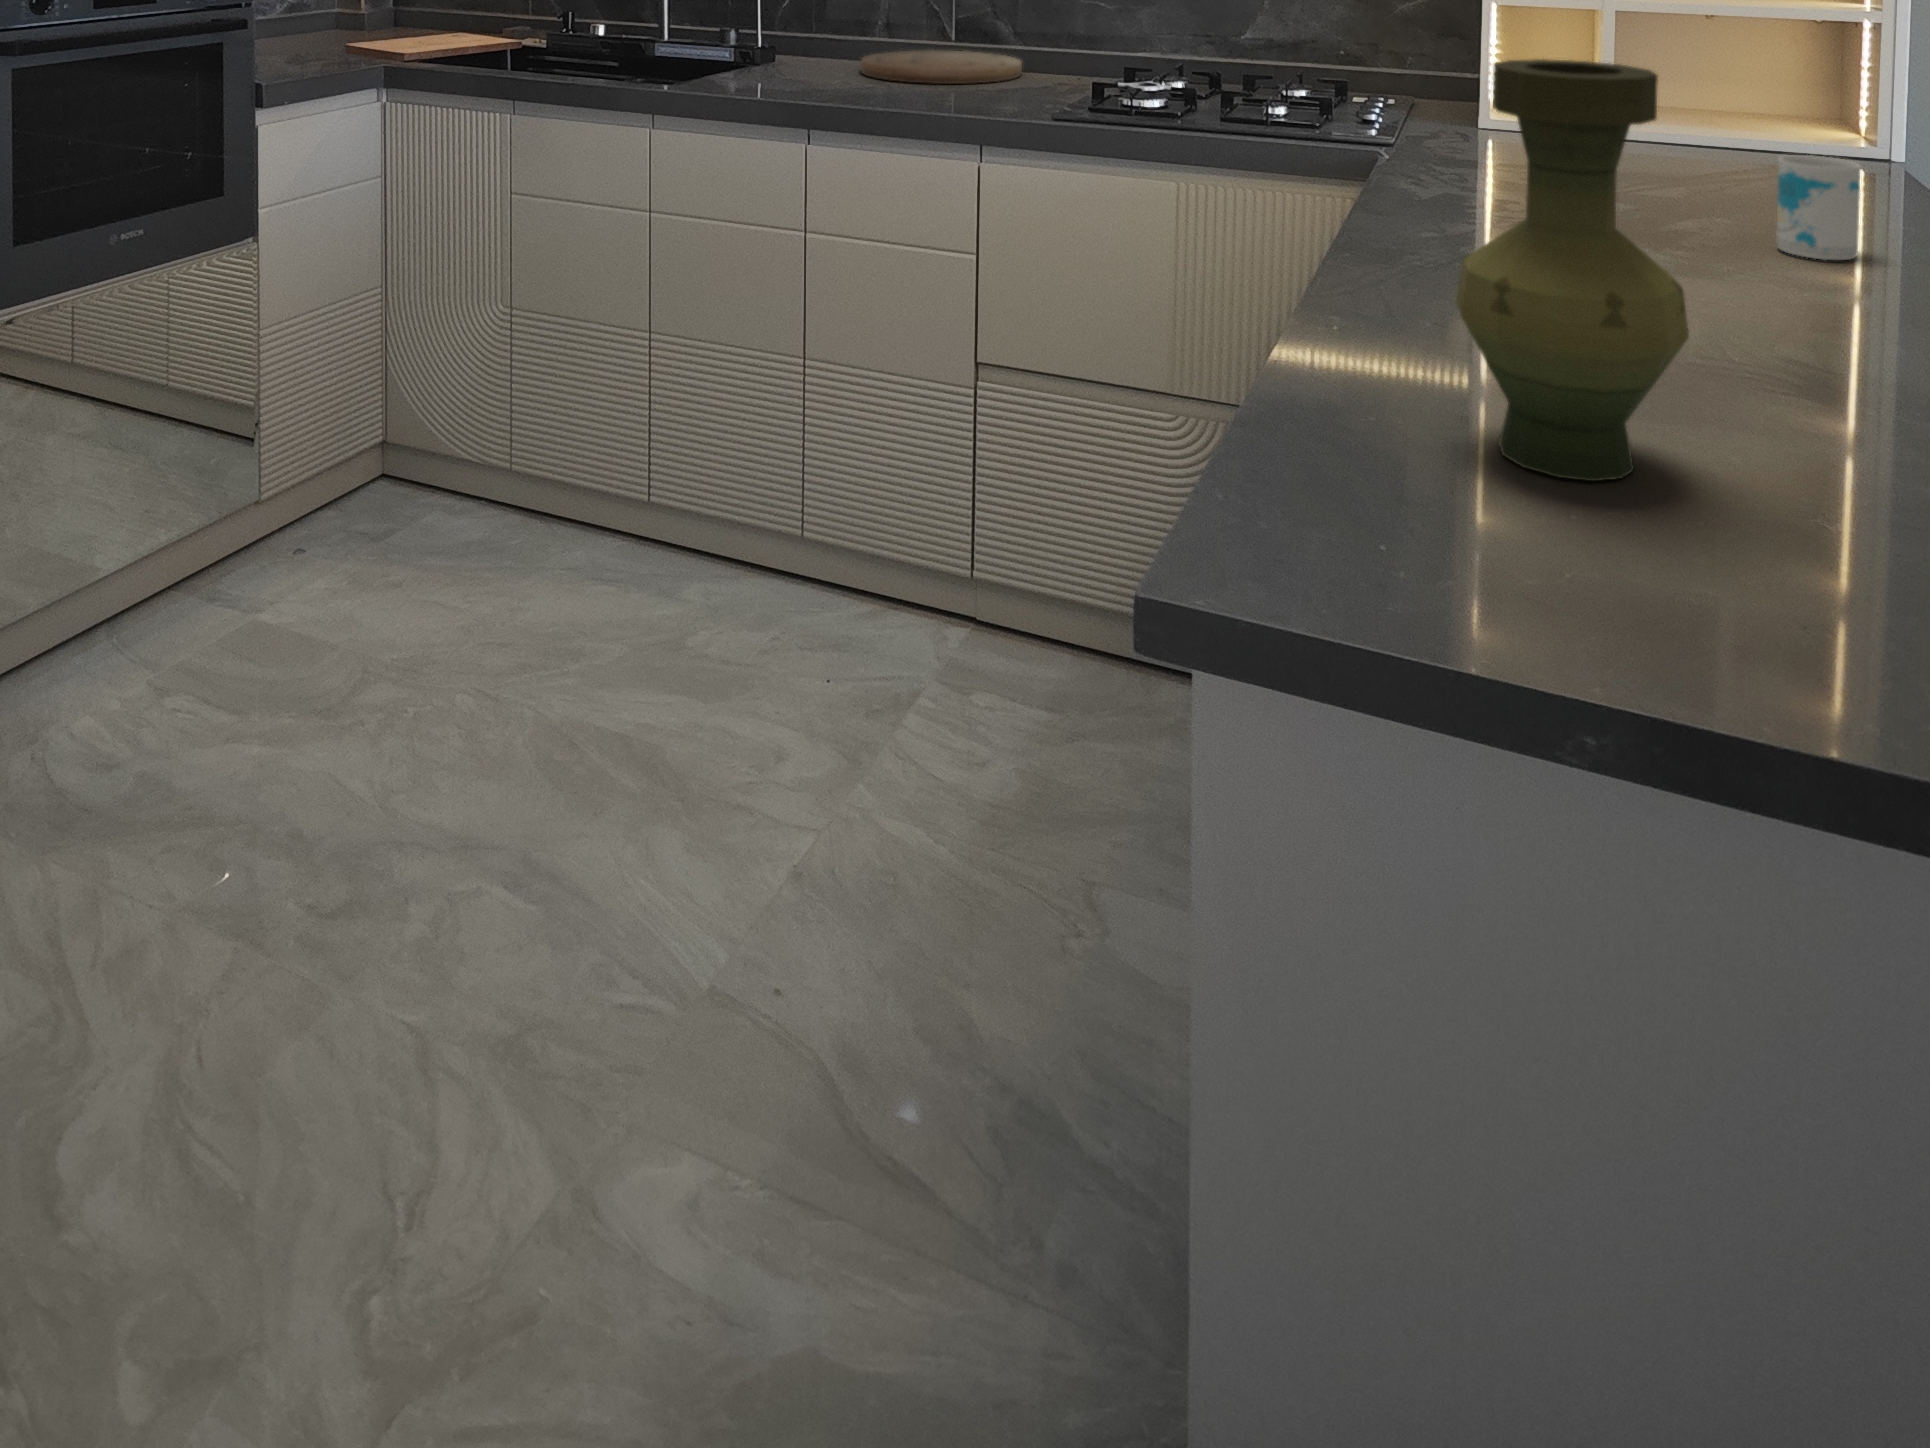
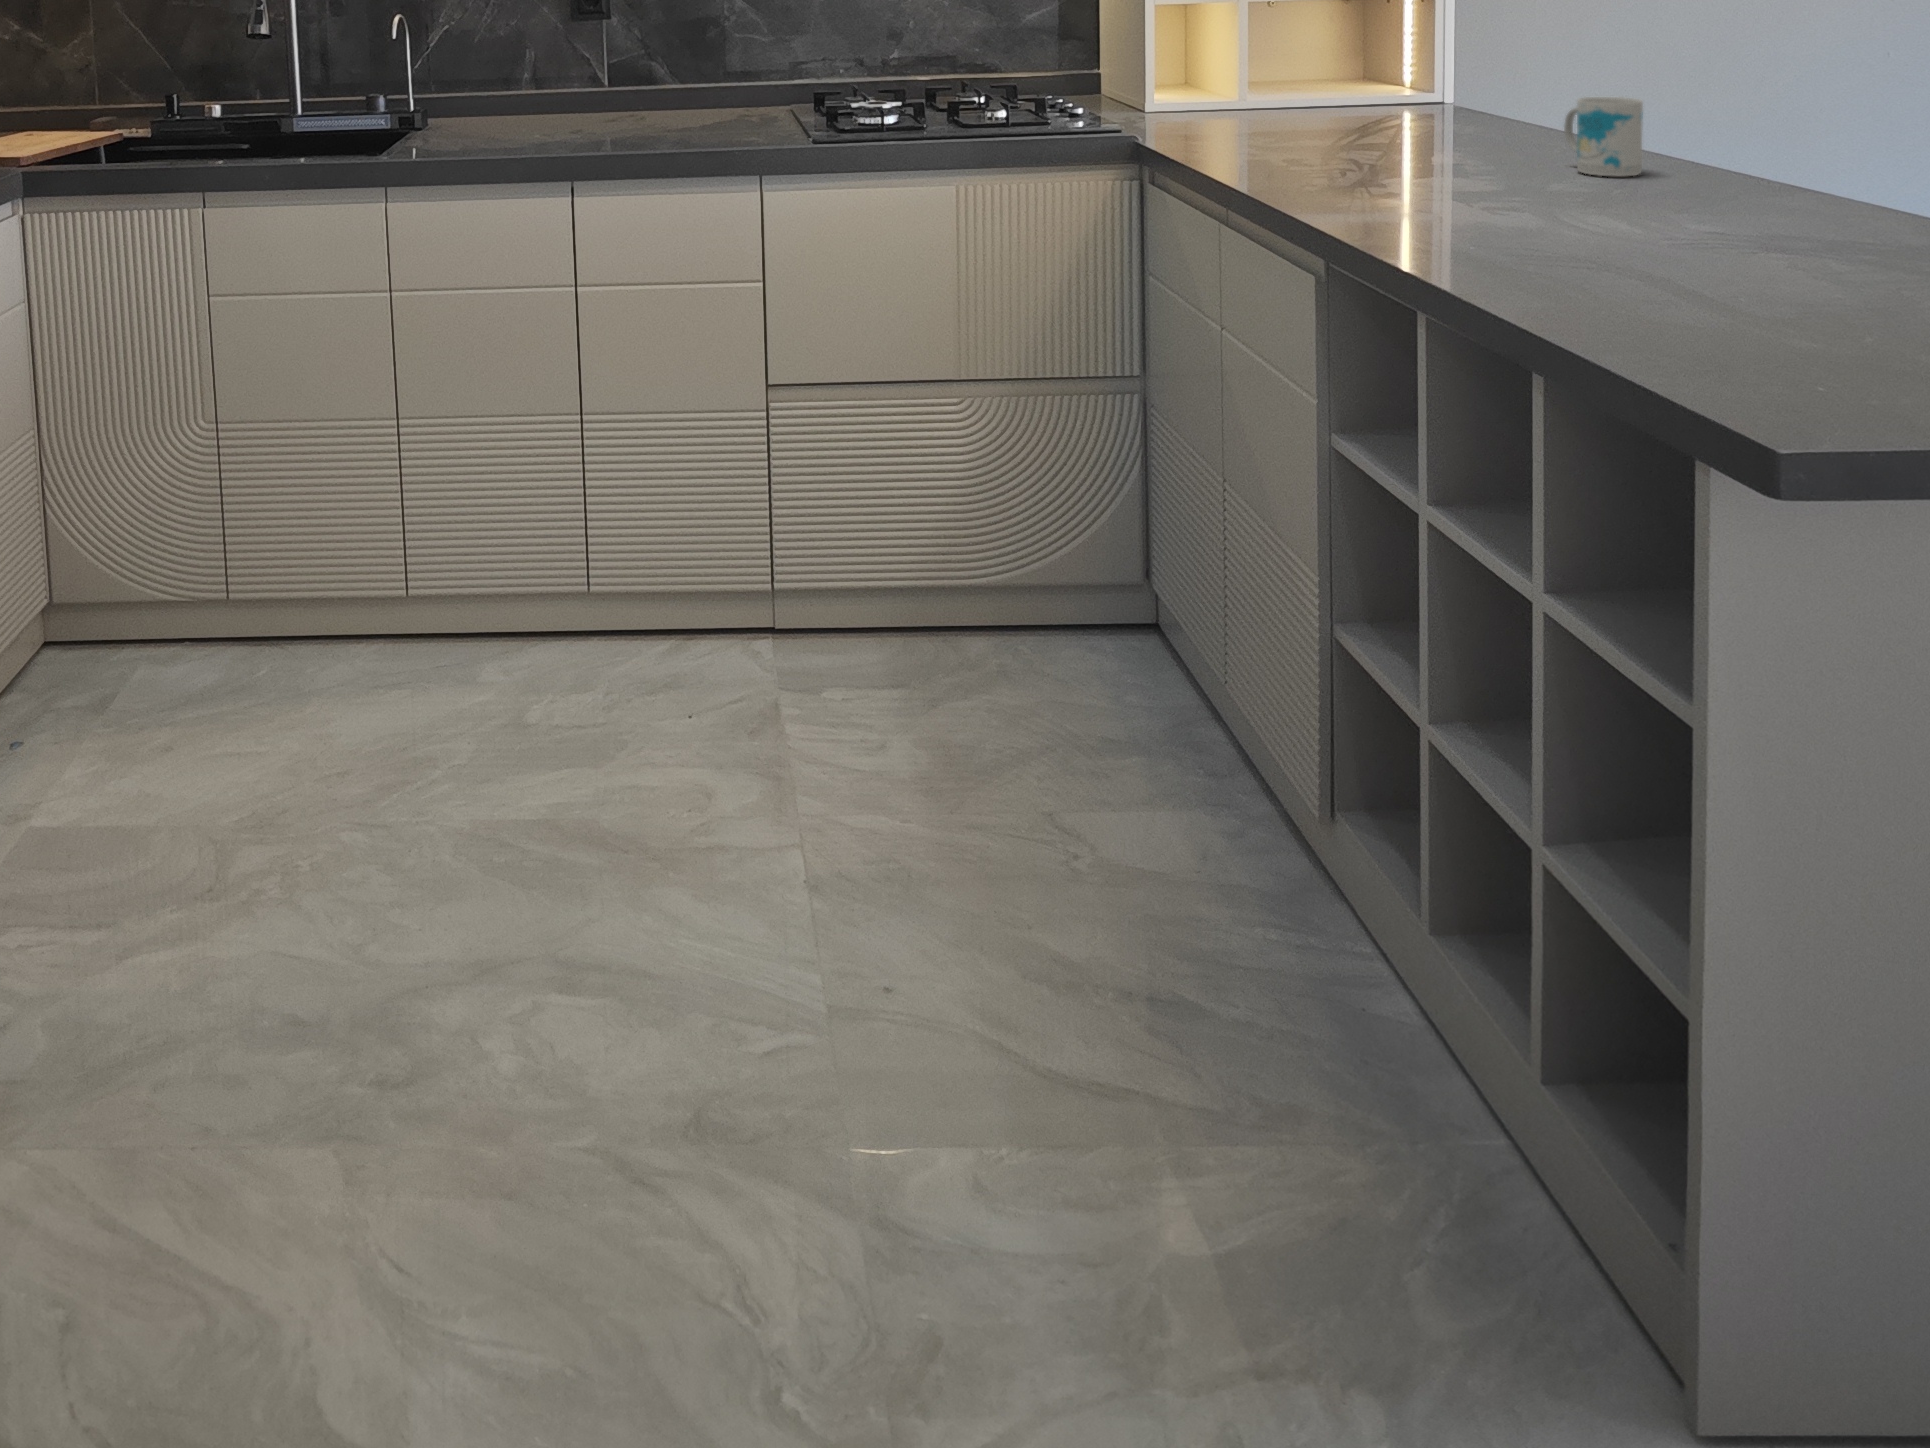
cutting board: present [861,50,1022,84] -> none [551,97,714,130]
vase: present [1456,59,1689,481] -> none [1695,7,1908,333]

